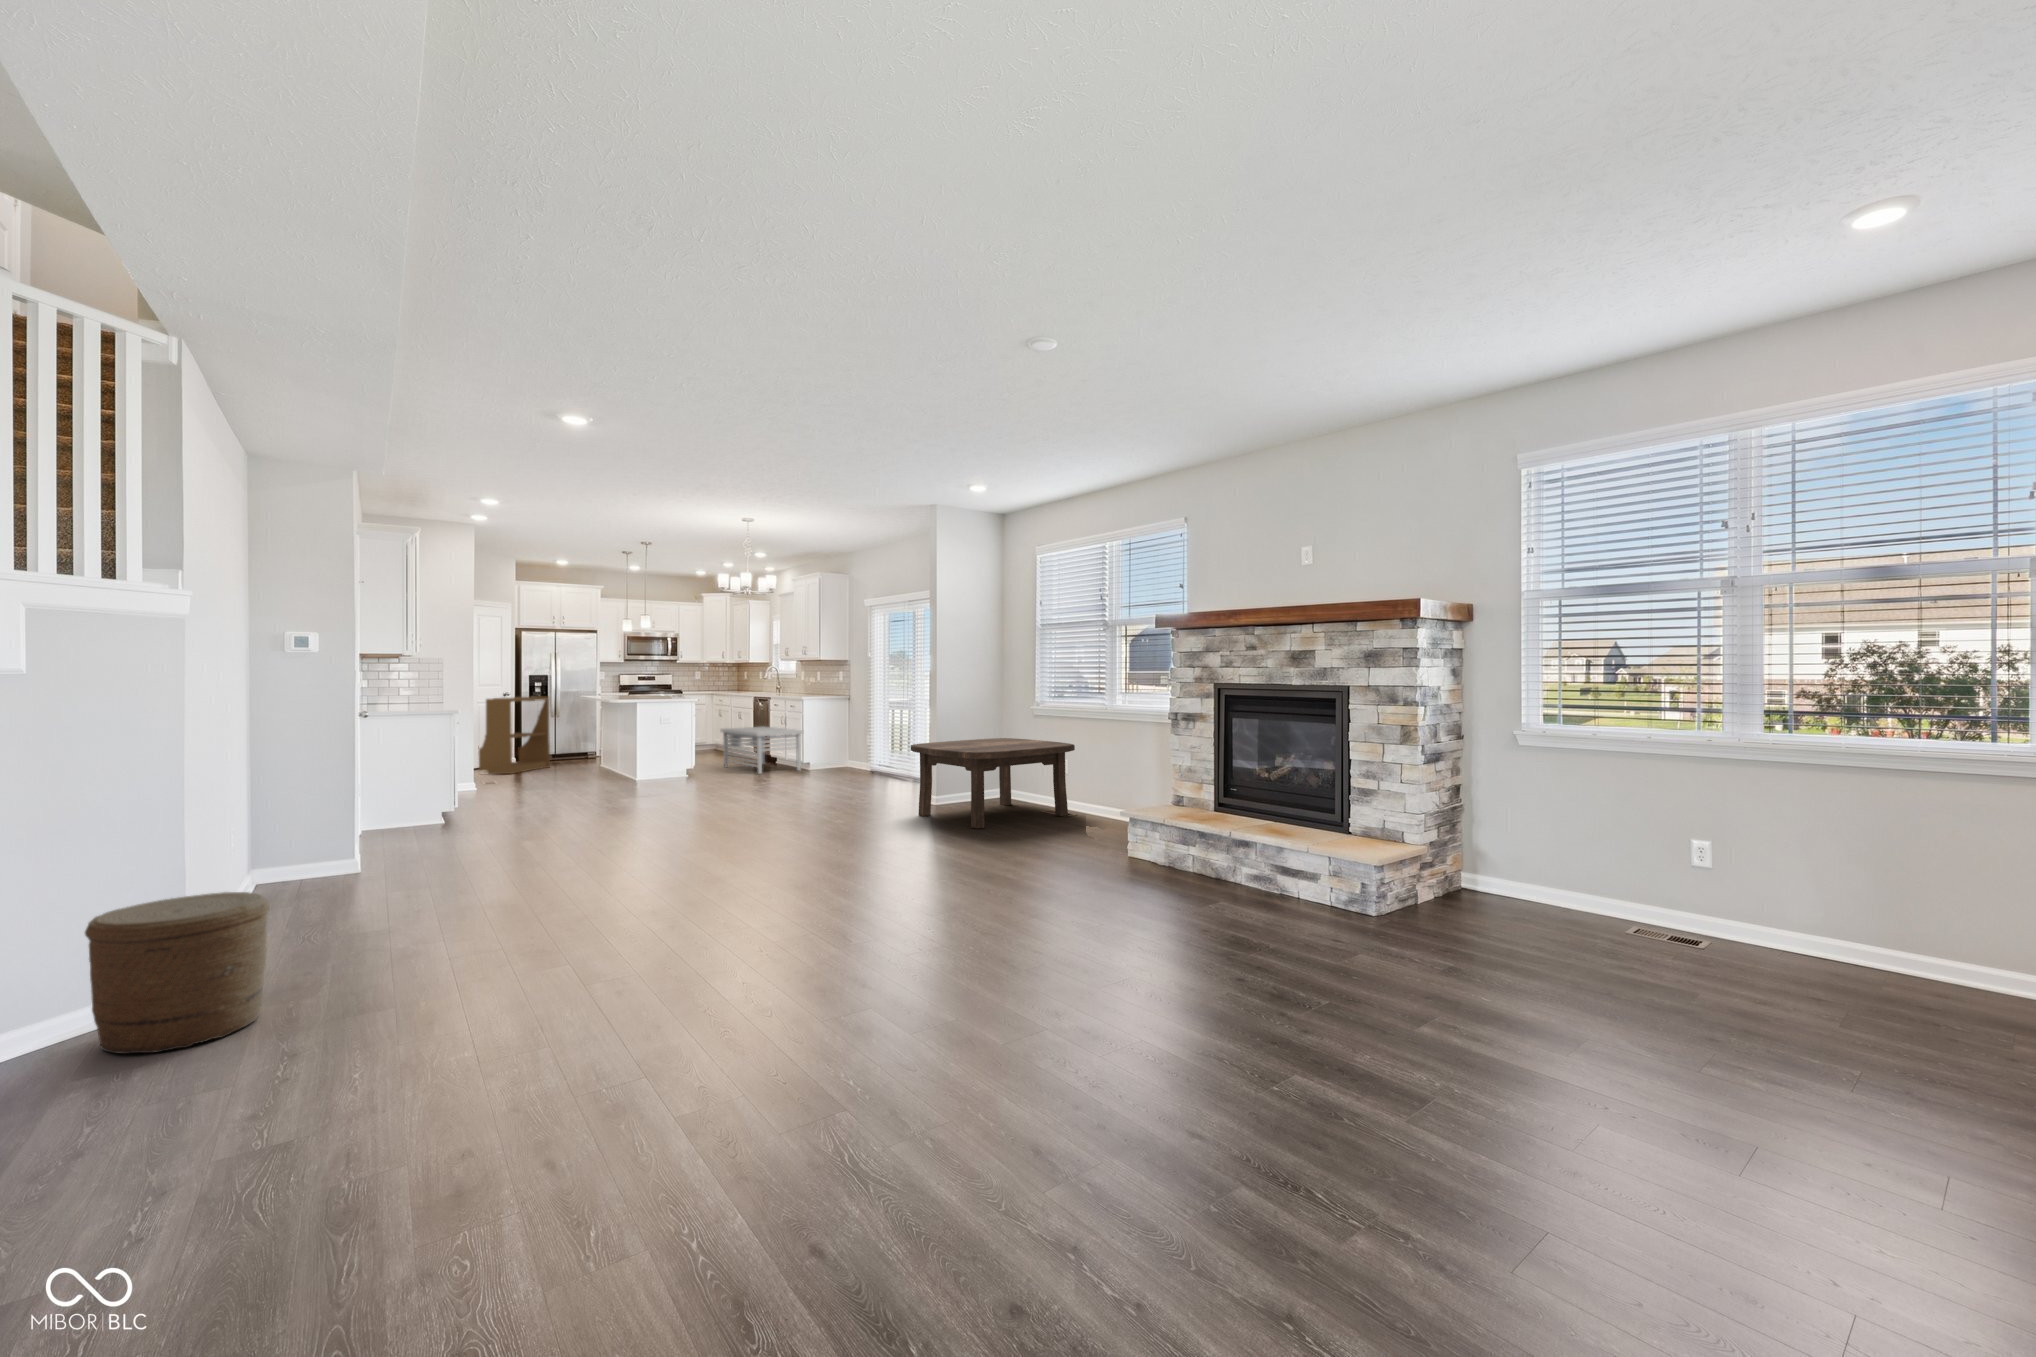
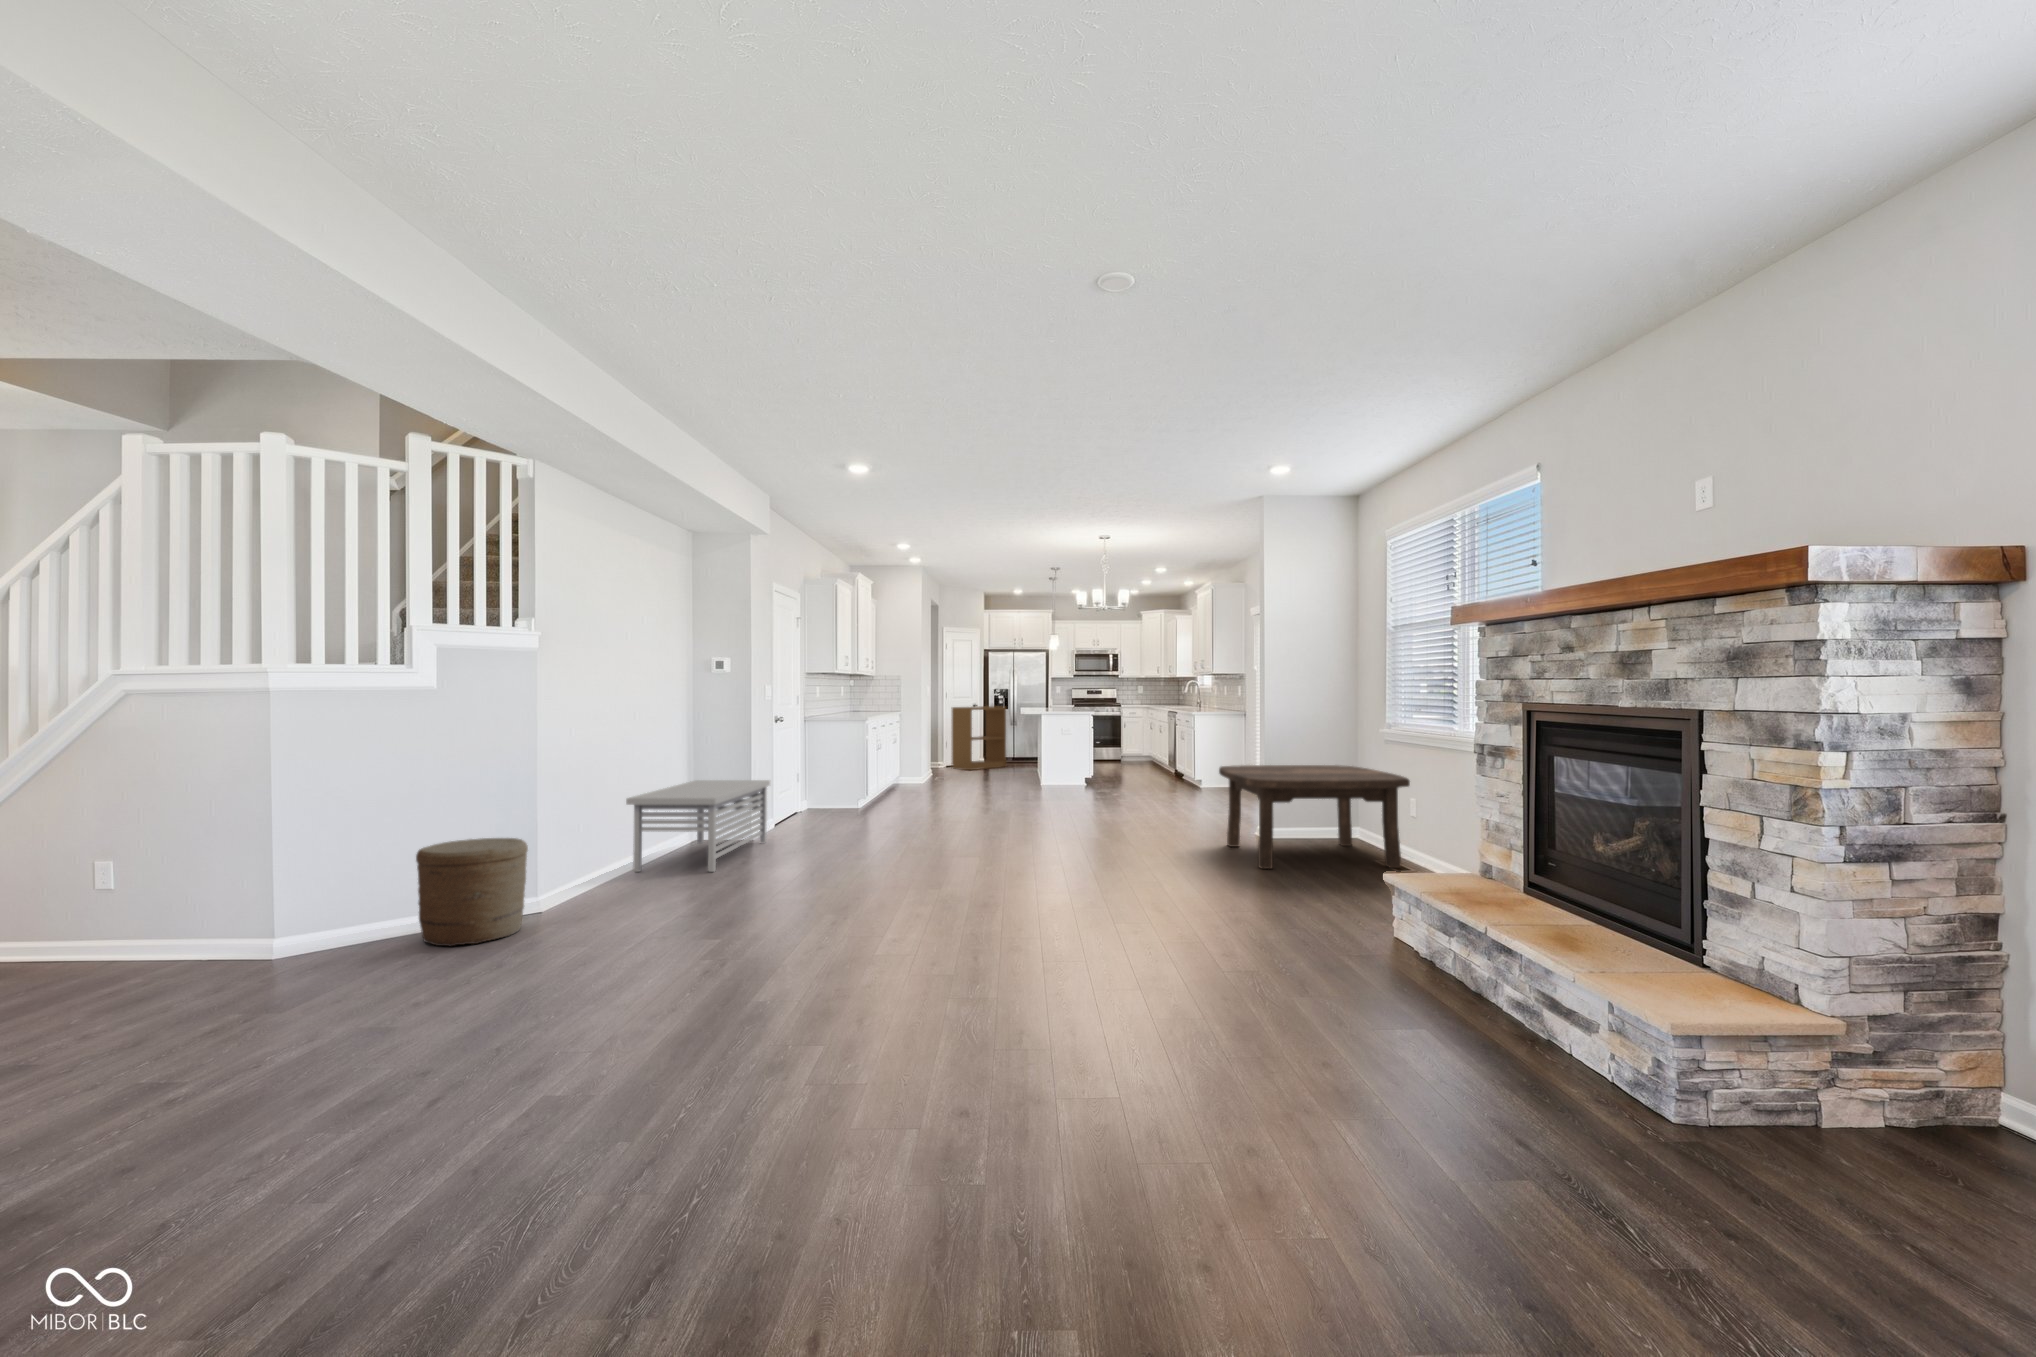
storage bench: present [720,727,803,774] -> present [626,780,770,872]

